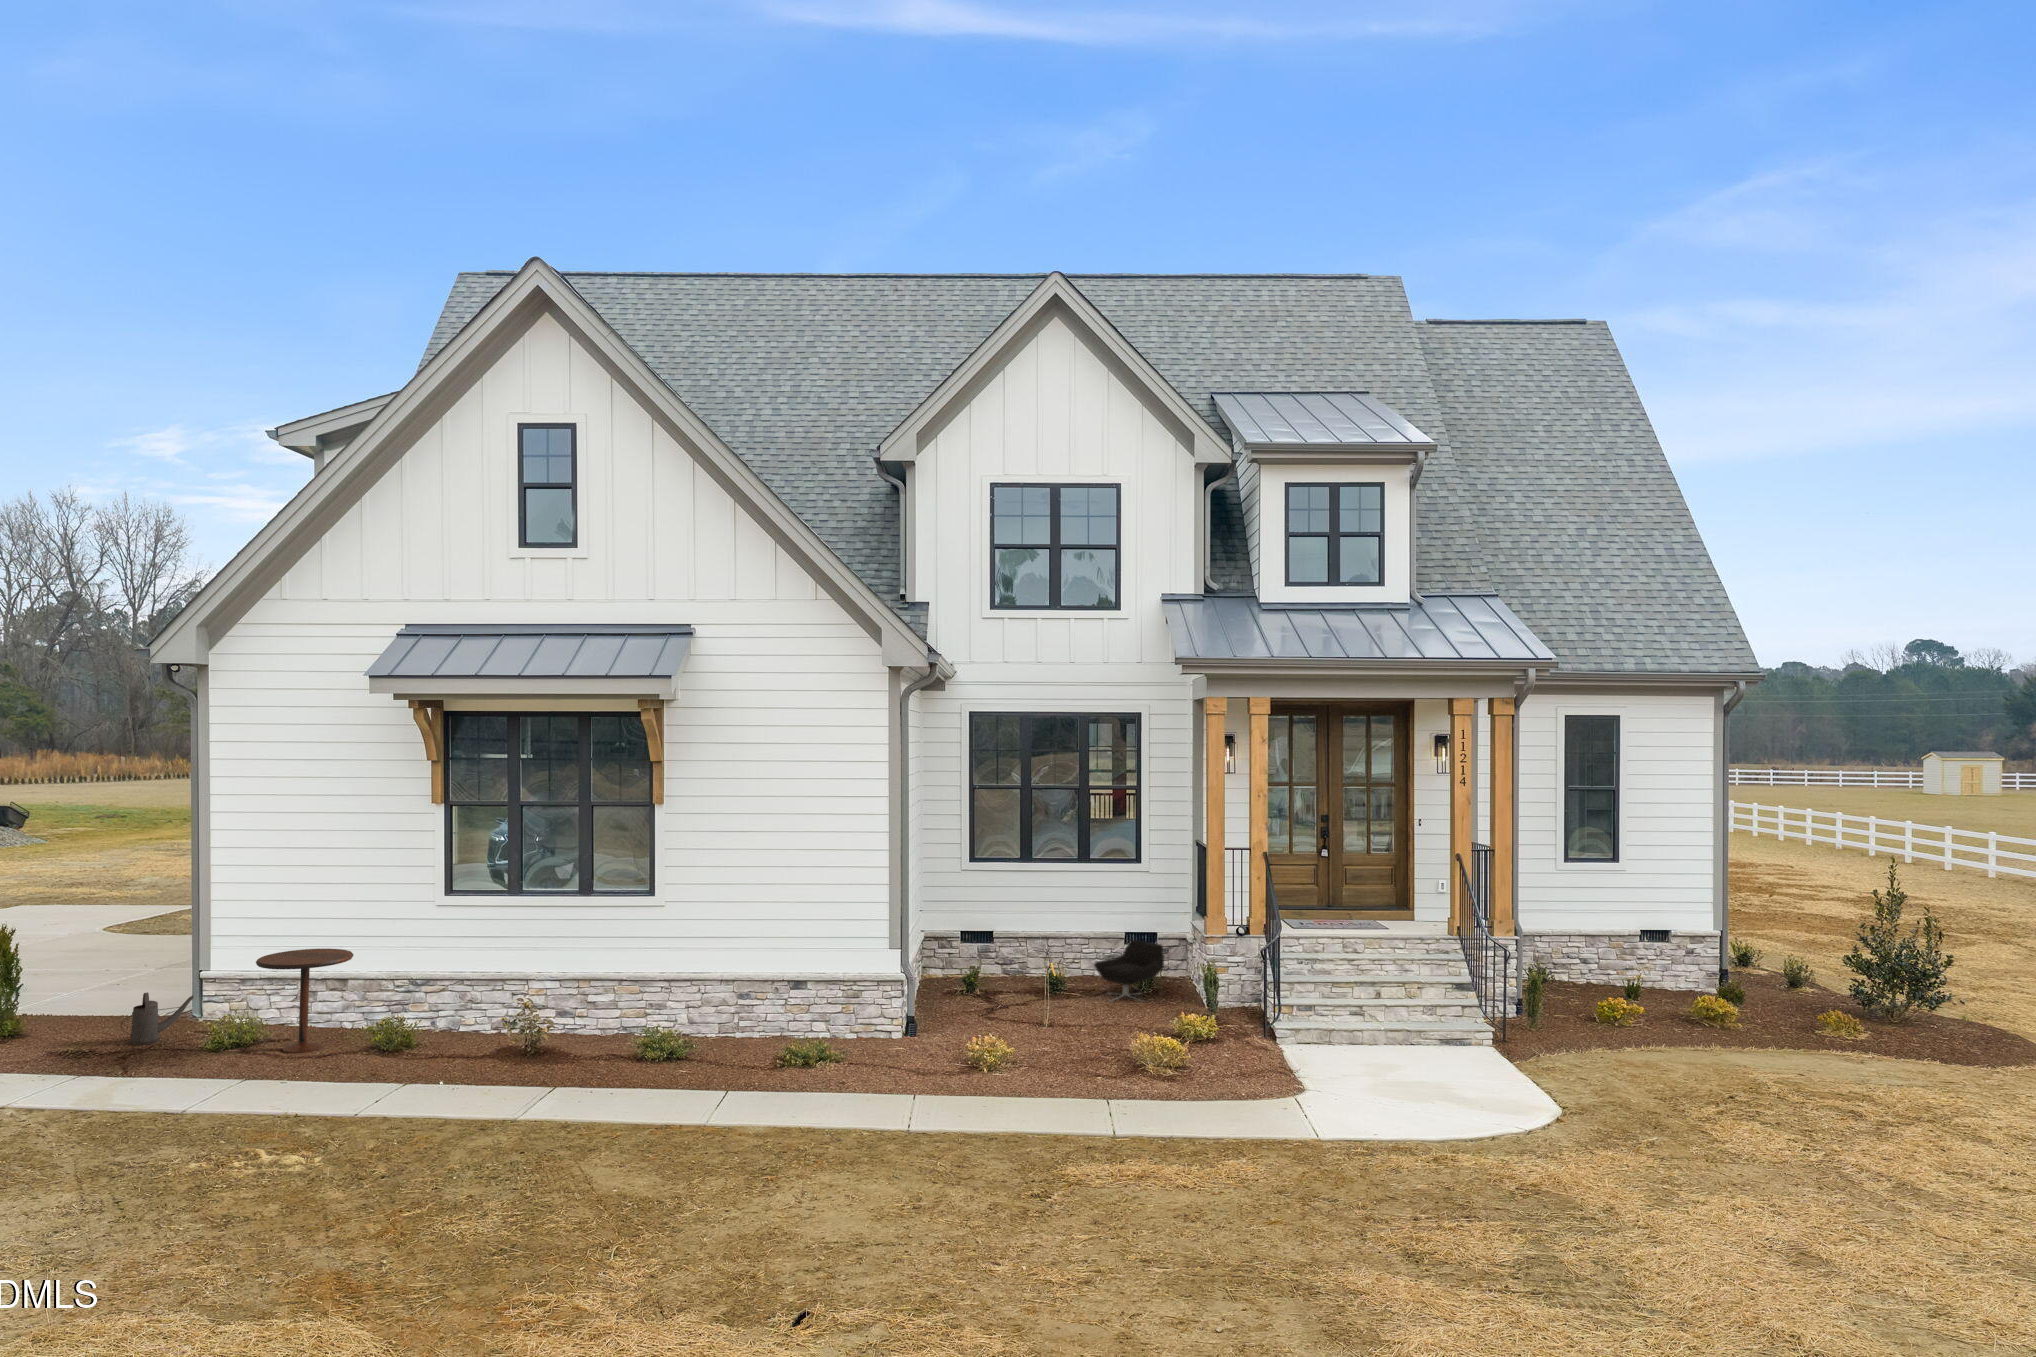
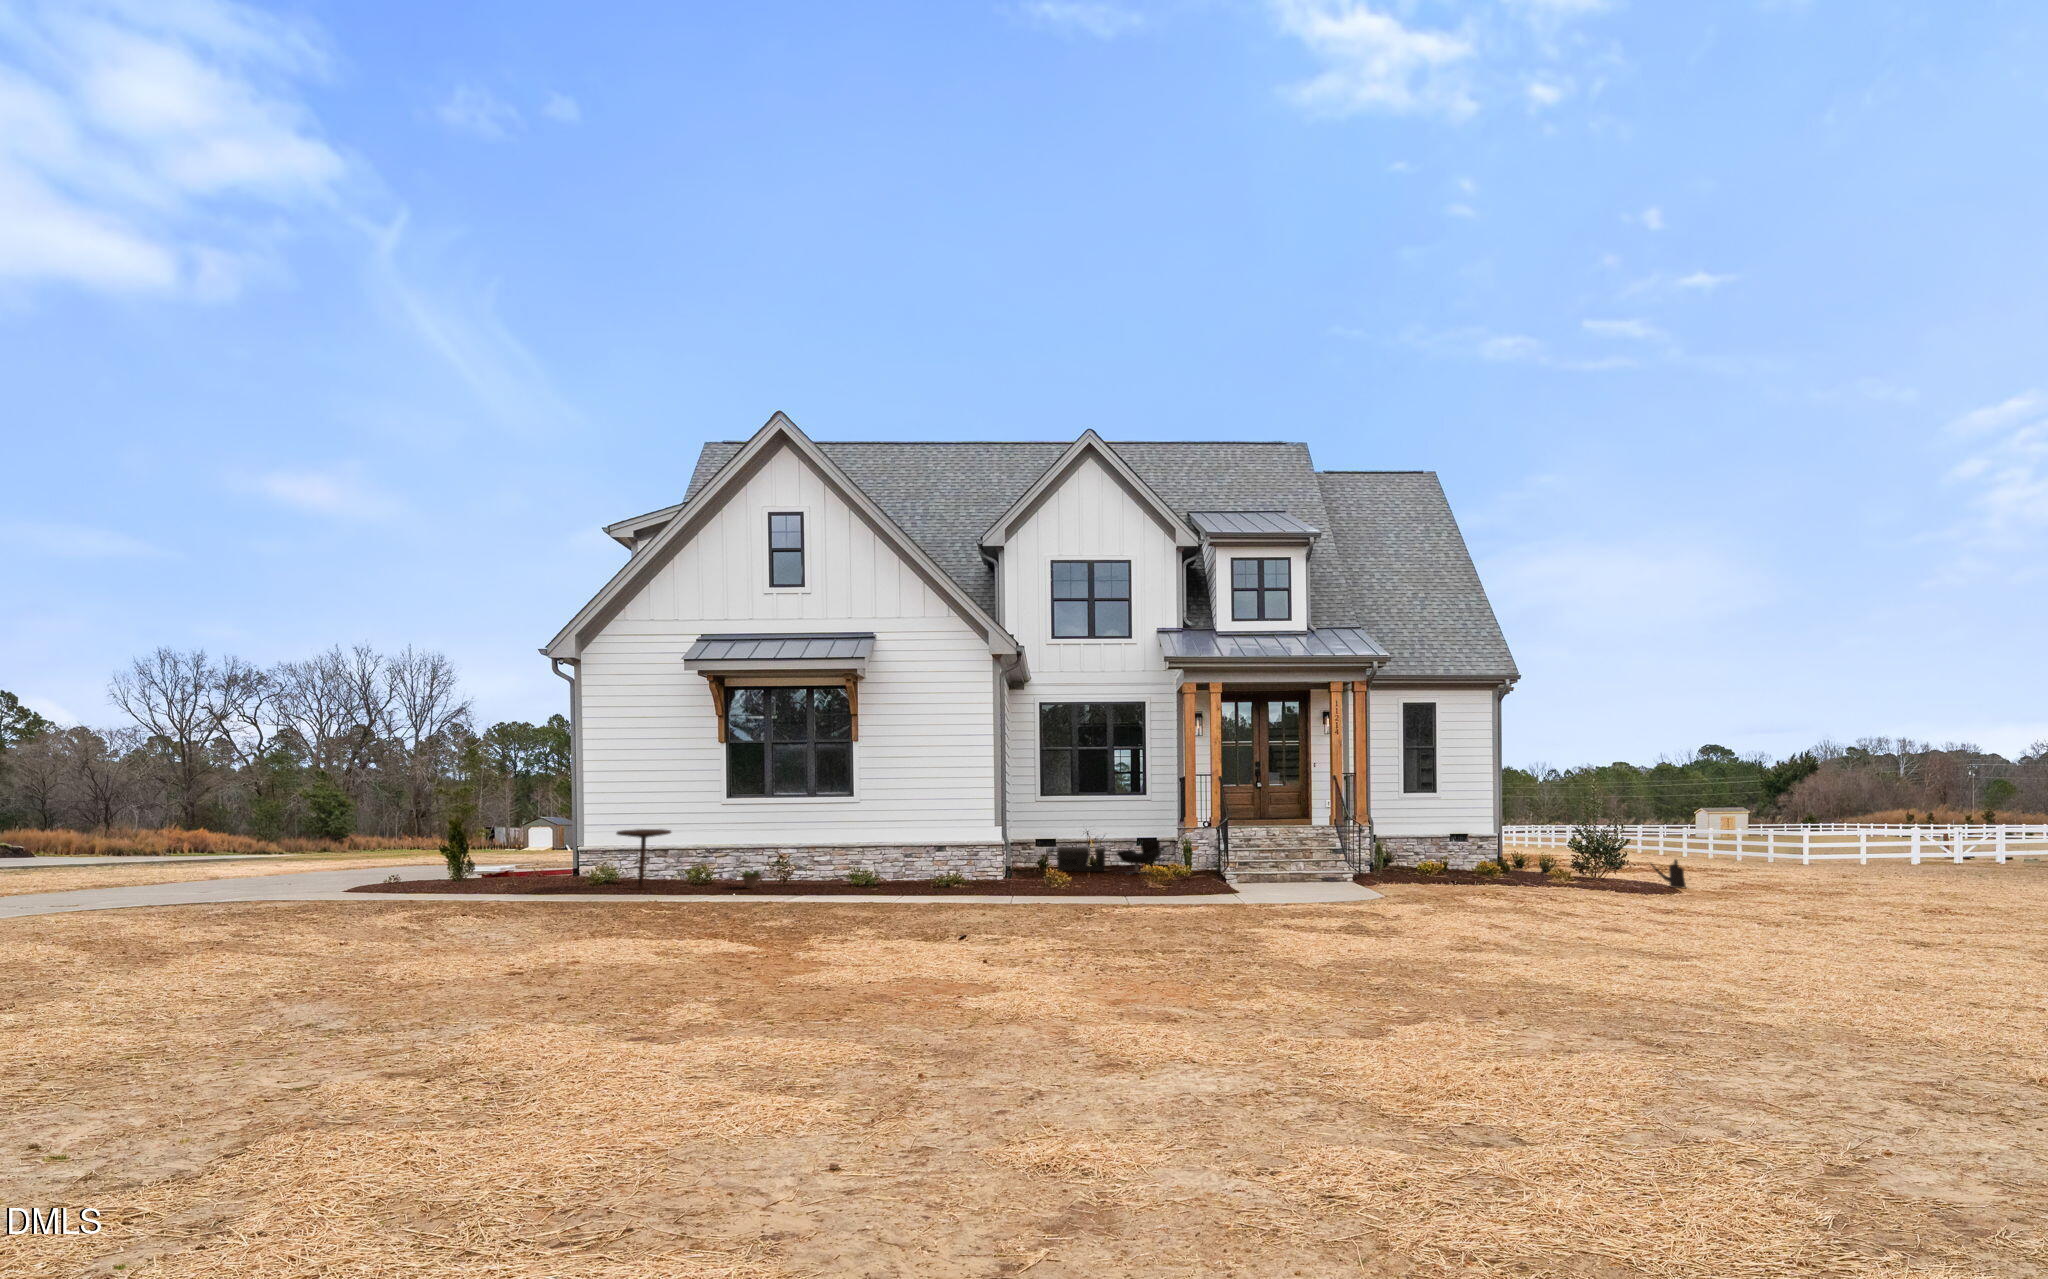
storage bench: none [999,951,1077,995] -> present [1057,847,1105,872]
watering can: present [120,993,193,1045] -> present [1650,860,1686,888]
decorative plant: none [458,1014,512,1048] -> present [740,870,761,888]

